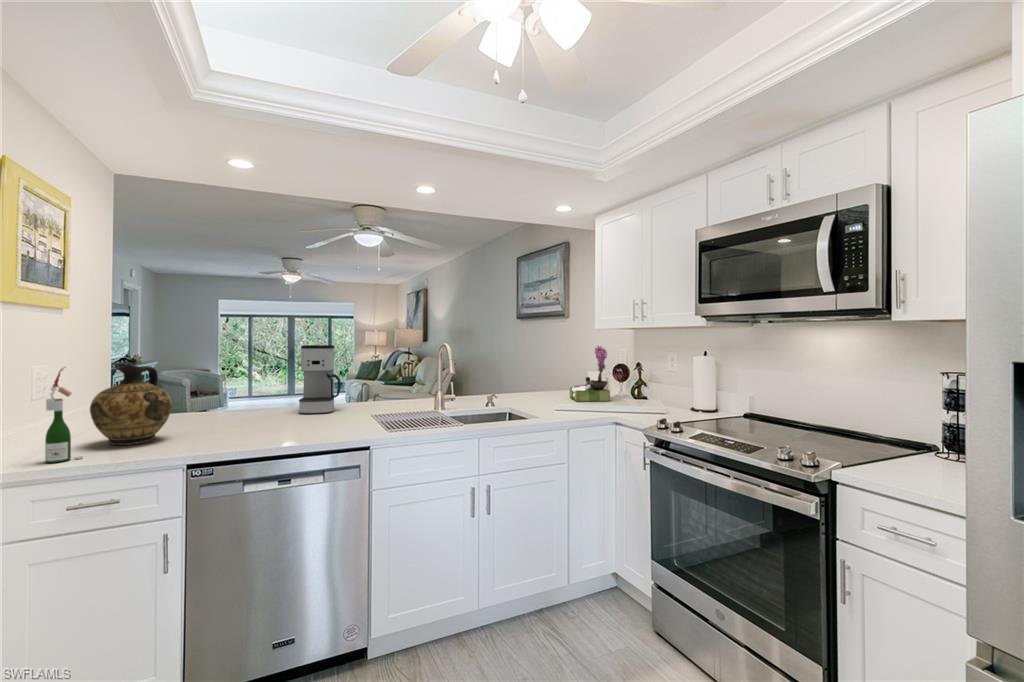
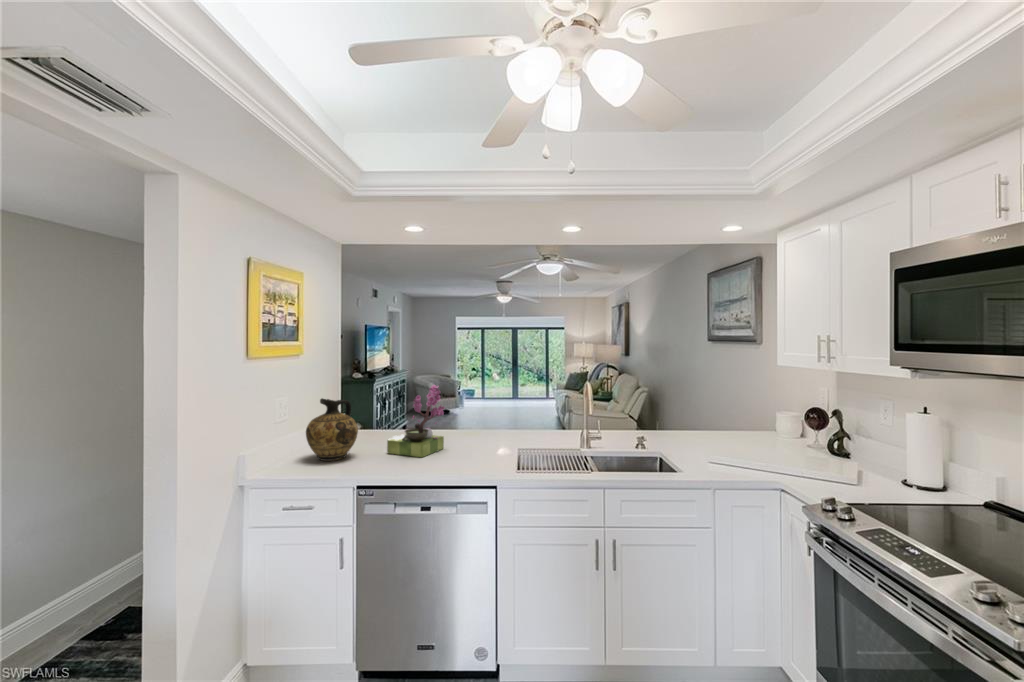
coffee maker: present [299,345,341,414] -> none [462,378,498,442]
flower arrangement: present [570,346,610,402] -> present [387,385,445,457]
wine bottle: present [45,368,83,463] -> none [273,404,295,473]

